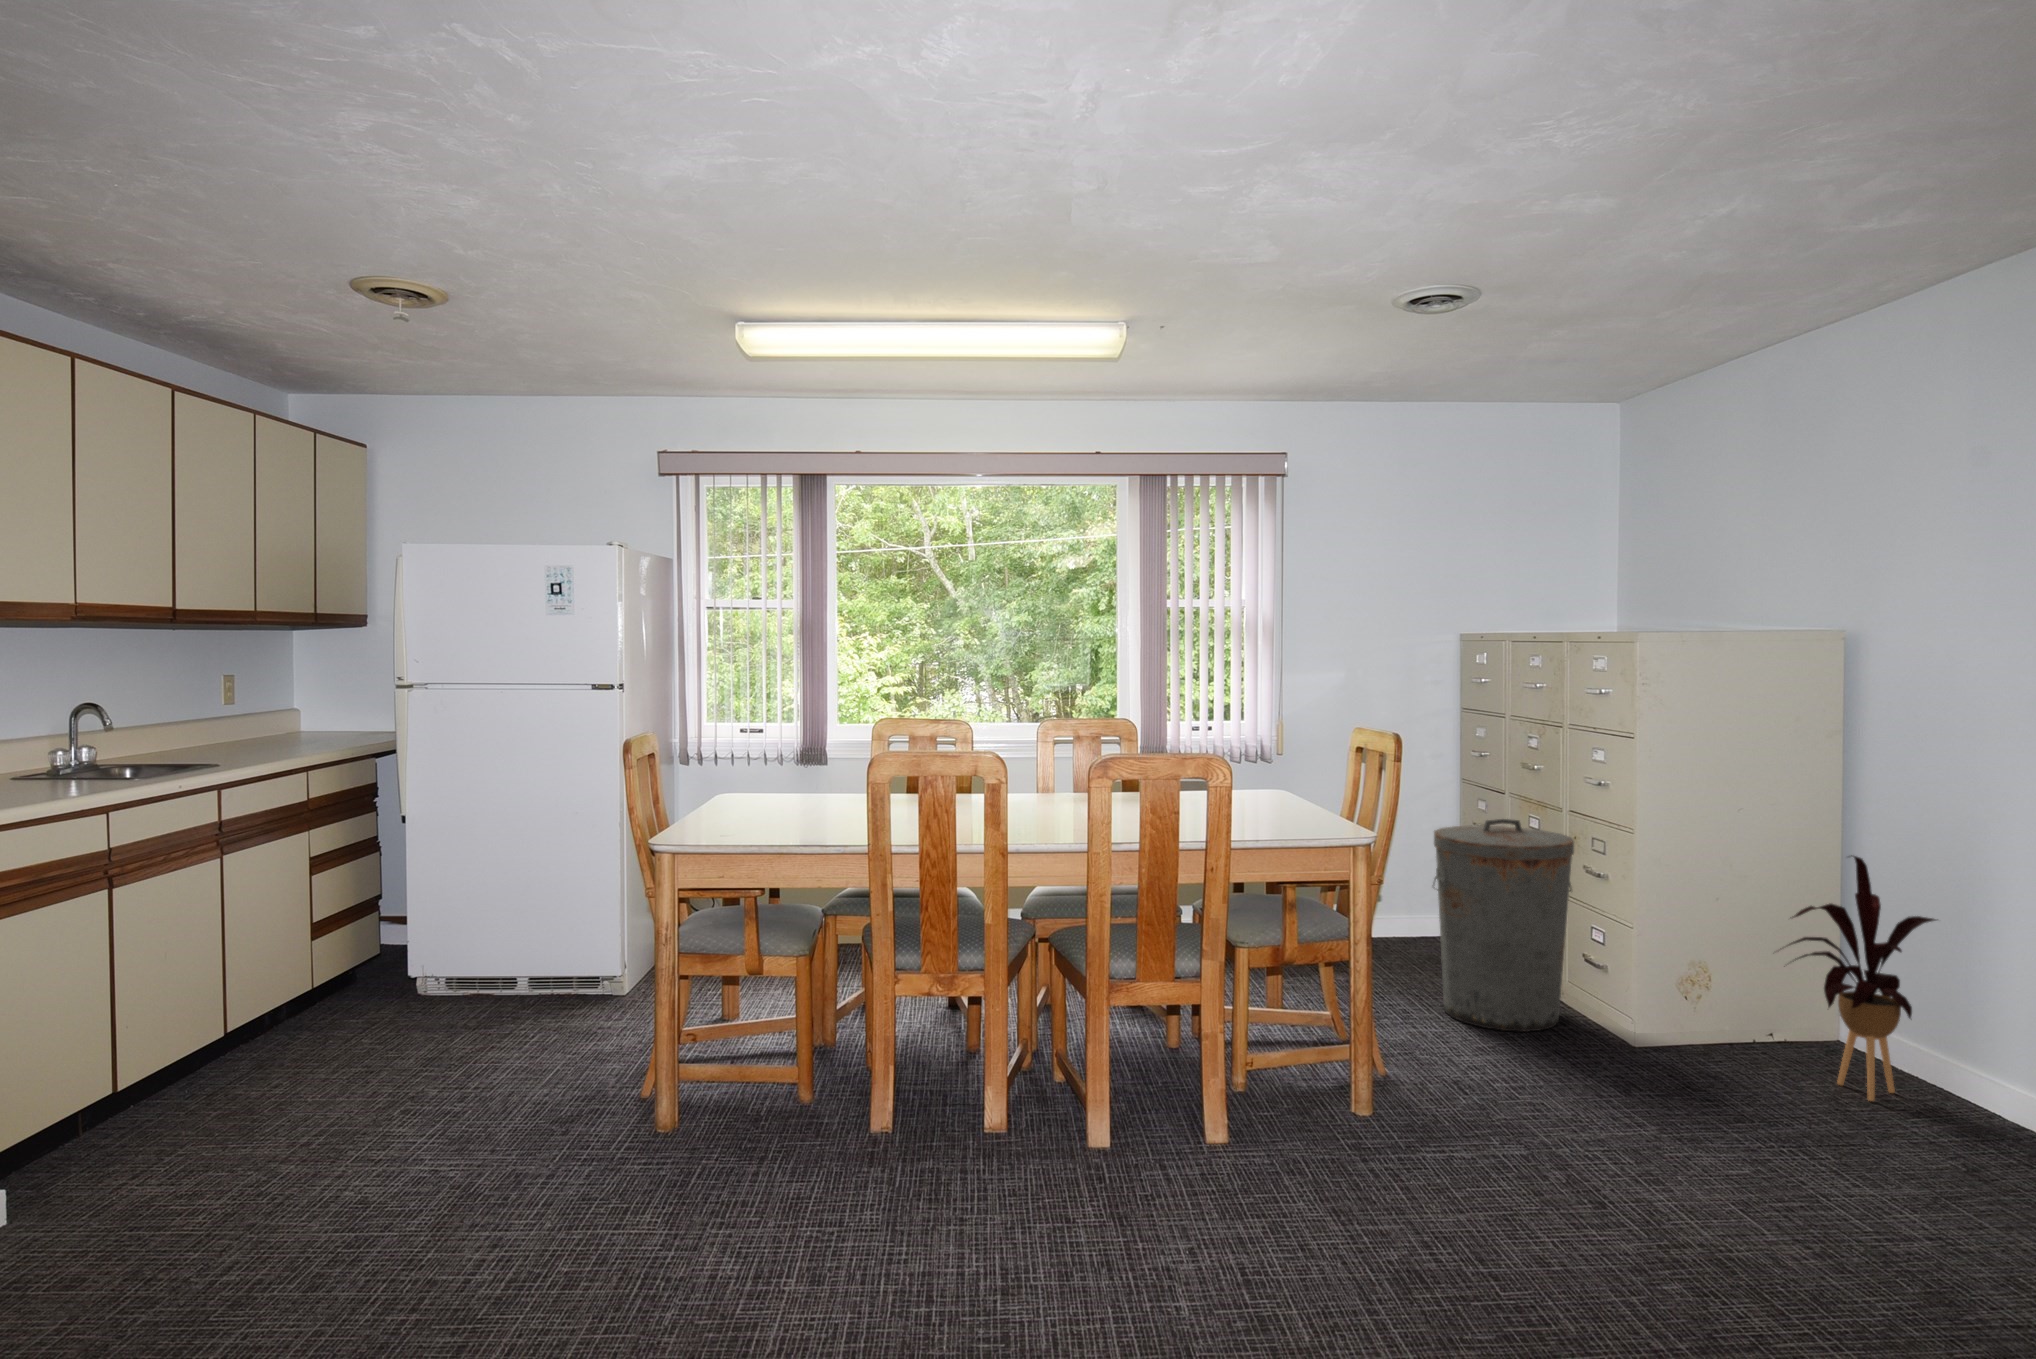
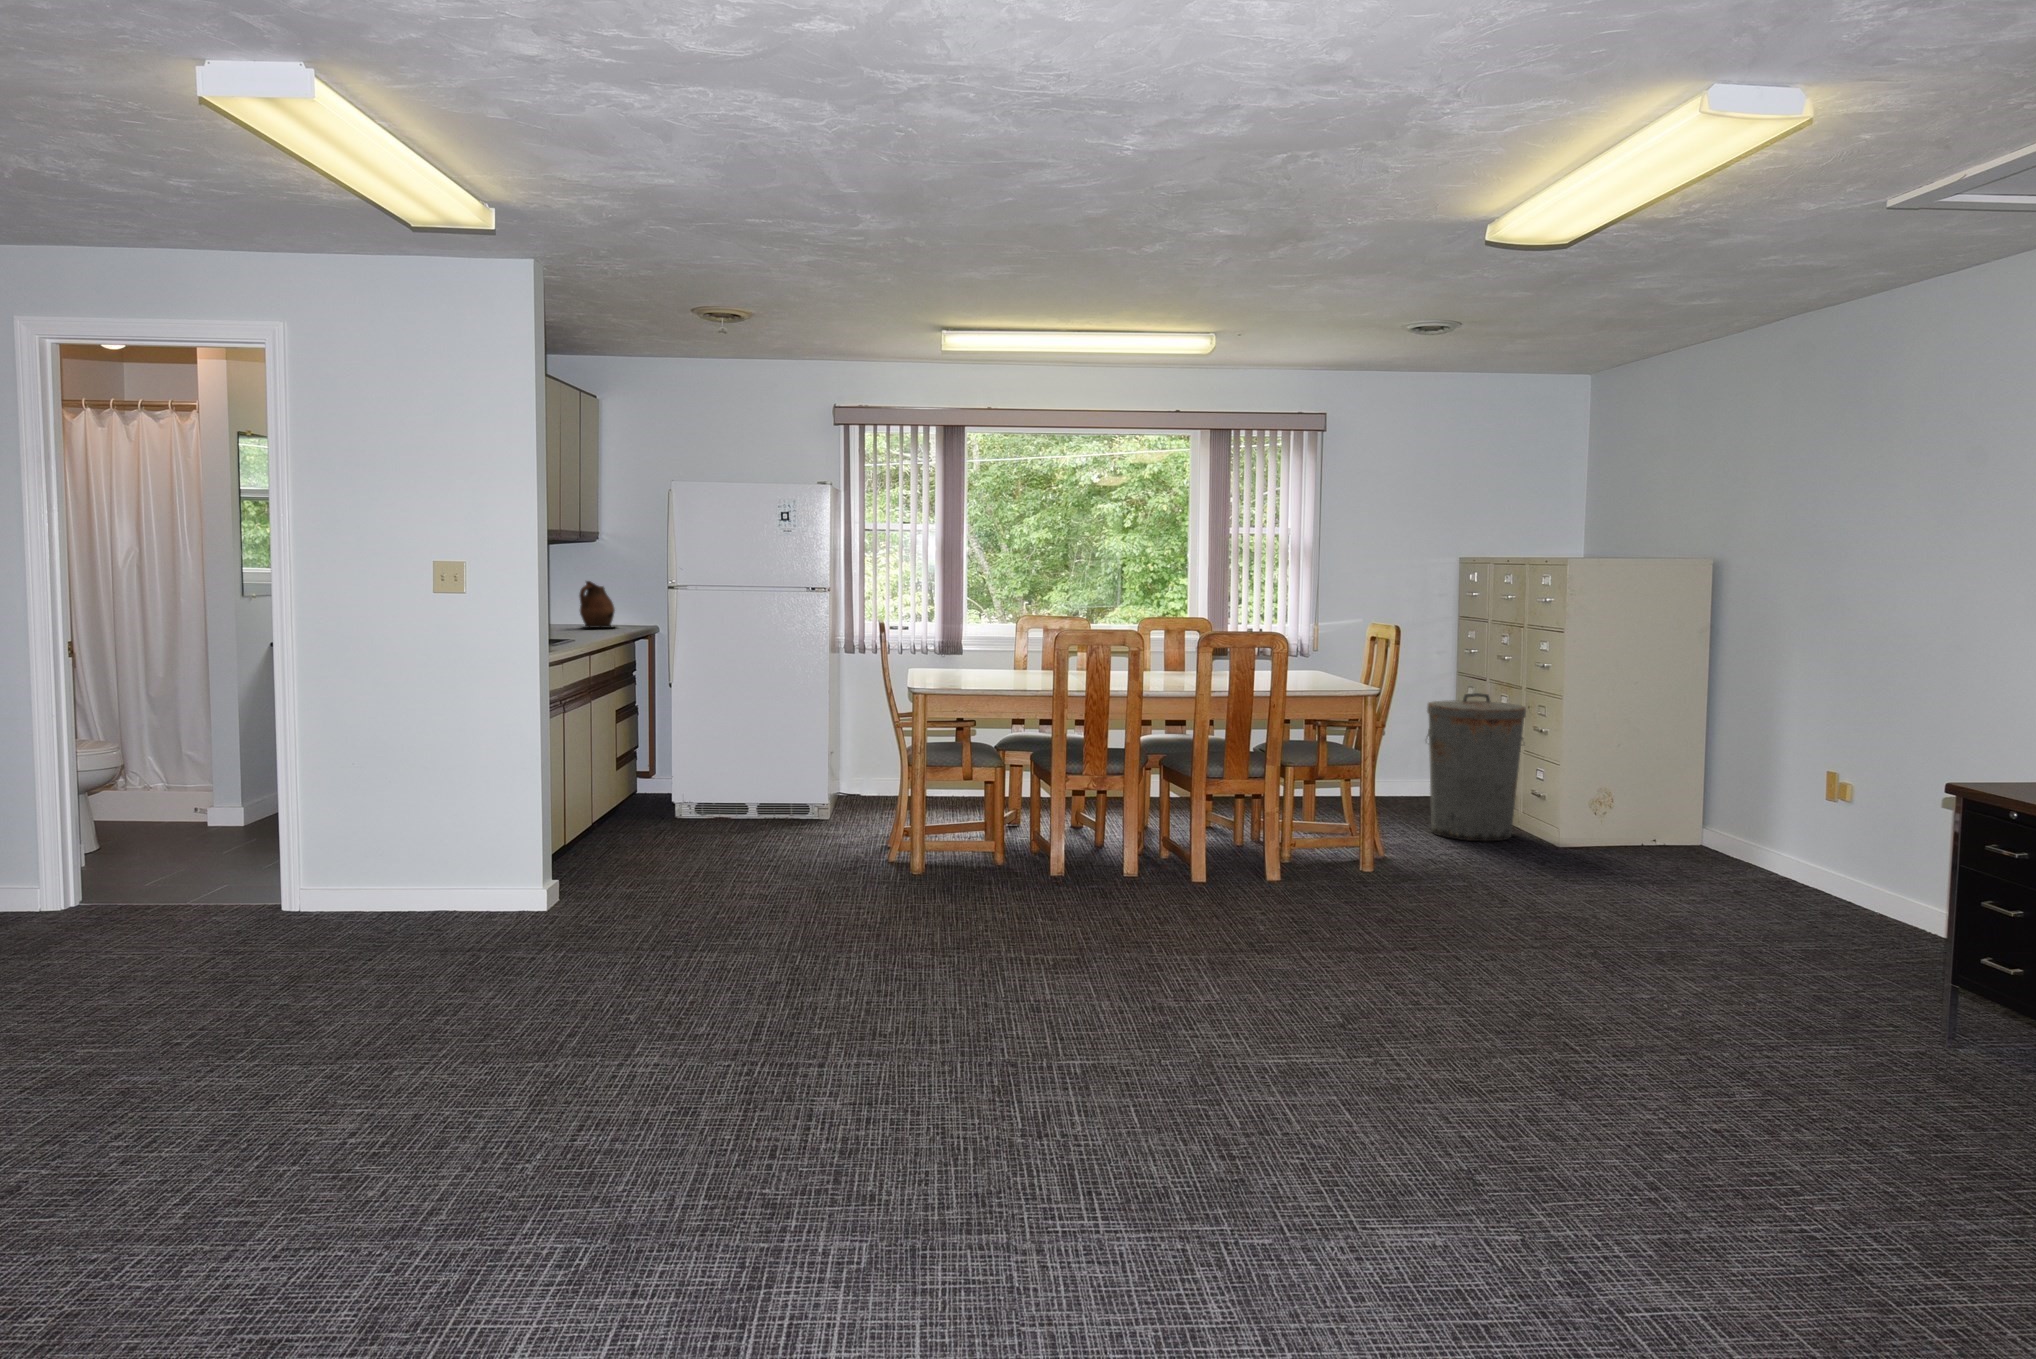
ceramic pitcher: none [305,677,365,740] -> present [579,581,615,628]
house plant: present [1787,855,1936,1101] -> none [1647,710,1757,872]

